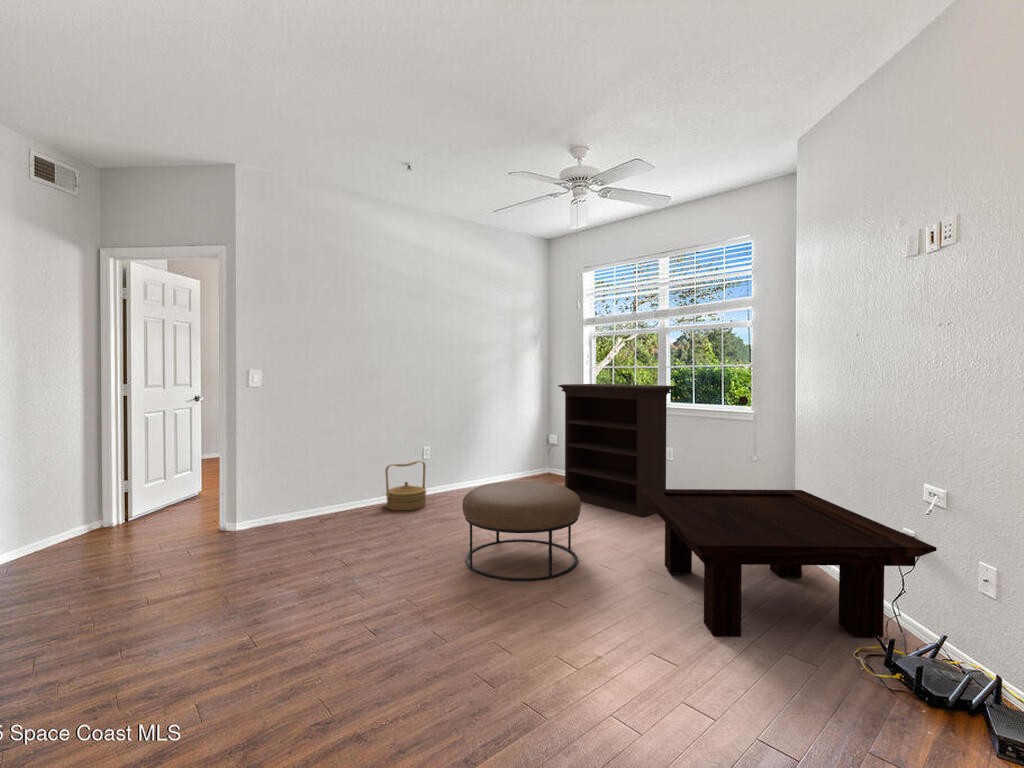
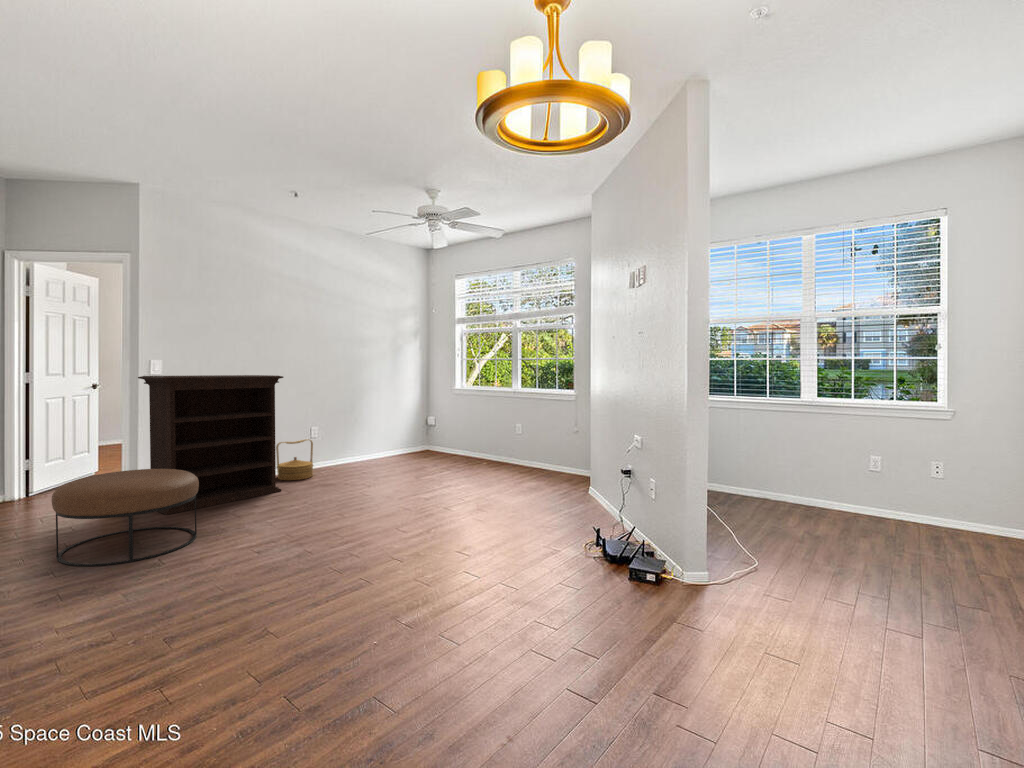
bookshelf: present [558,384,675,517] -> present [138,375,283,515]
ottoman: present [462,481,581,581] -> present [52,469,199,566]
coffee table: present [641,489,937,637] -> none [475,449,635,540]

